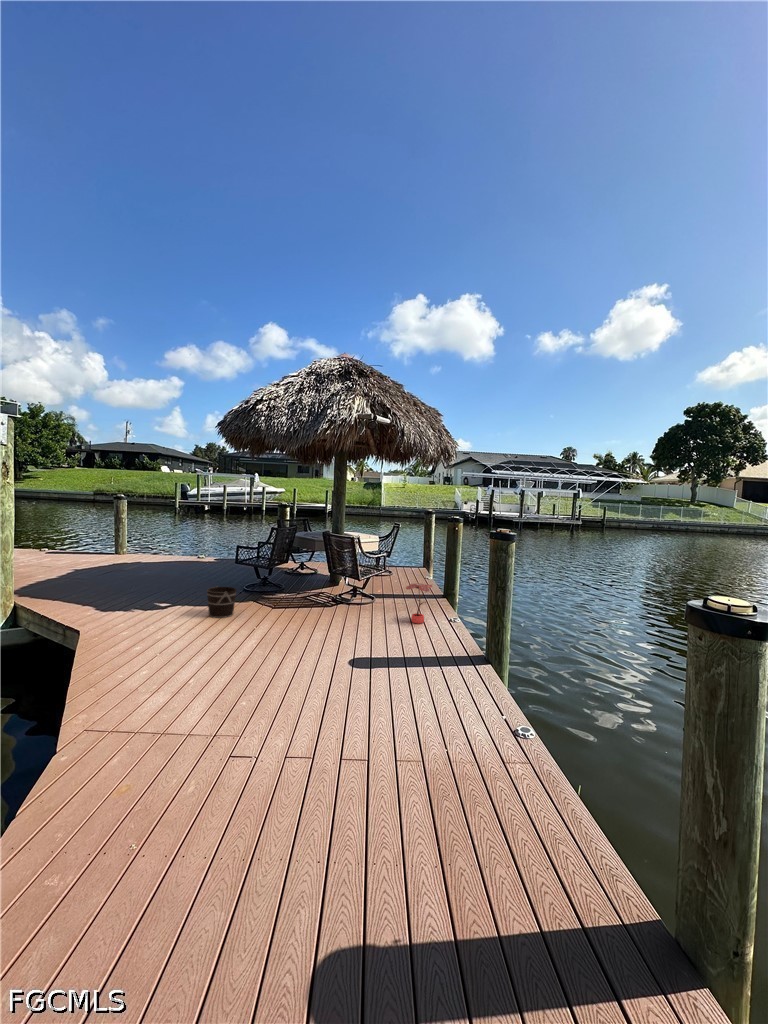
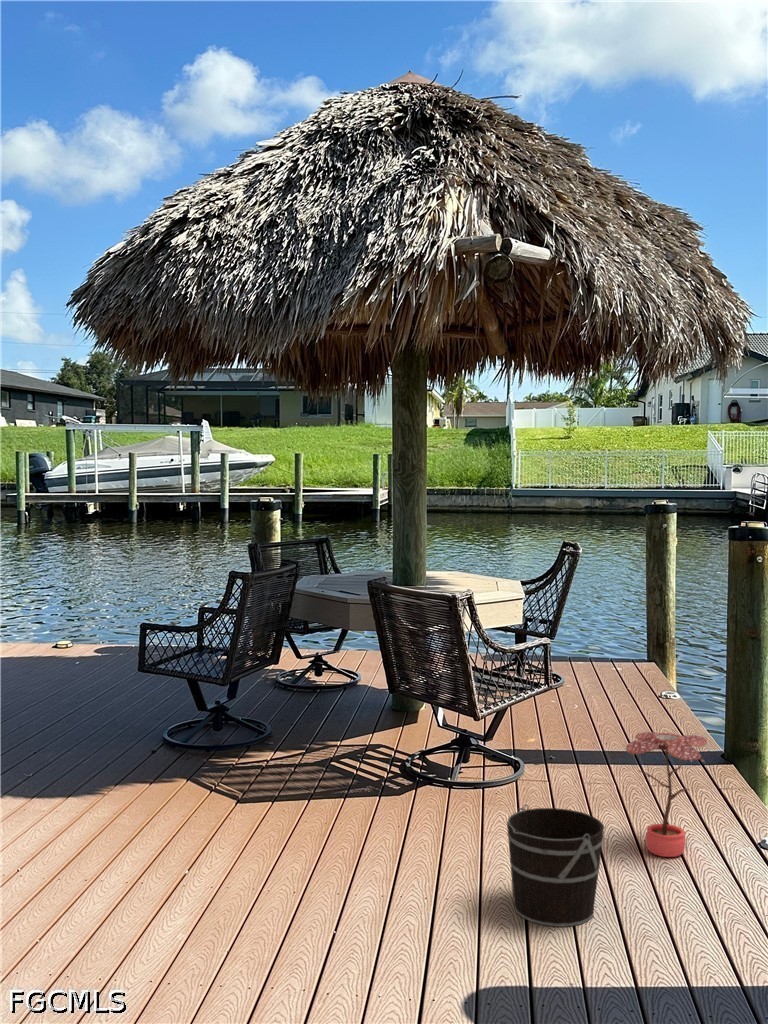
bucket: present [207,587,236,618] -> present [507,805,604,927]

